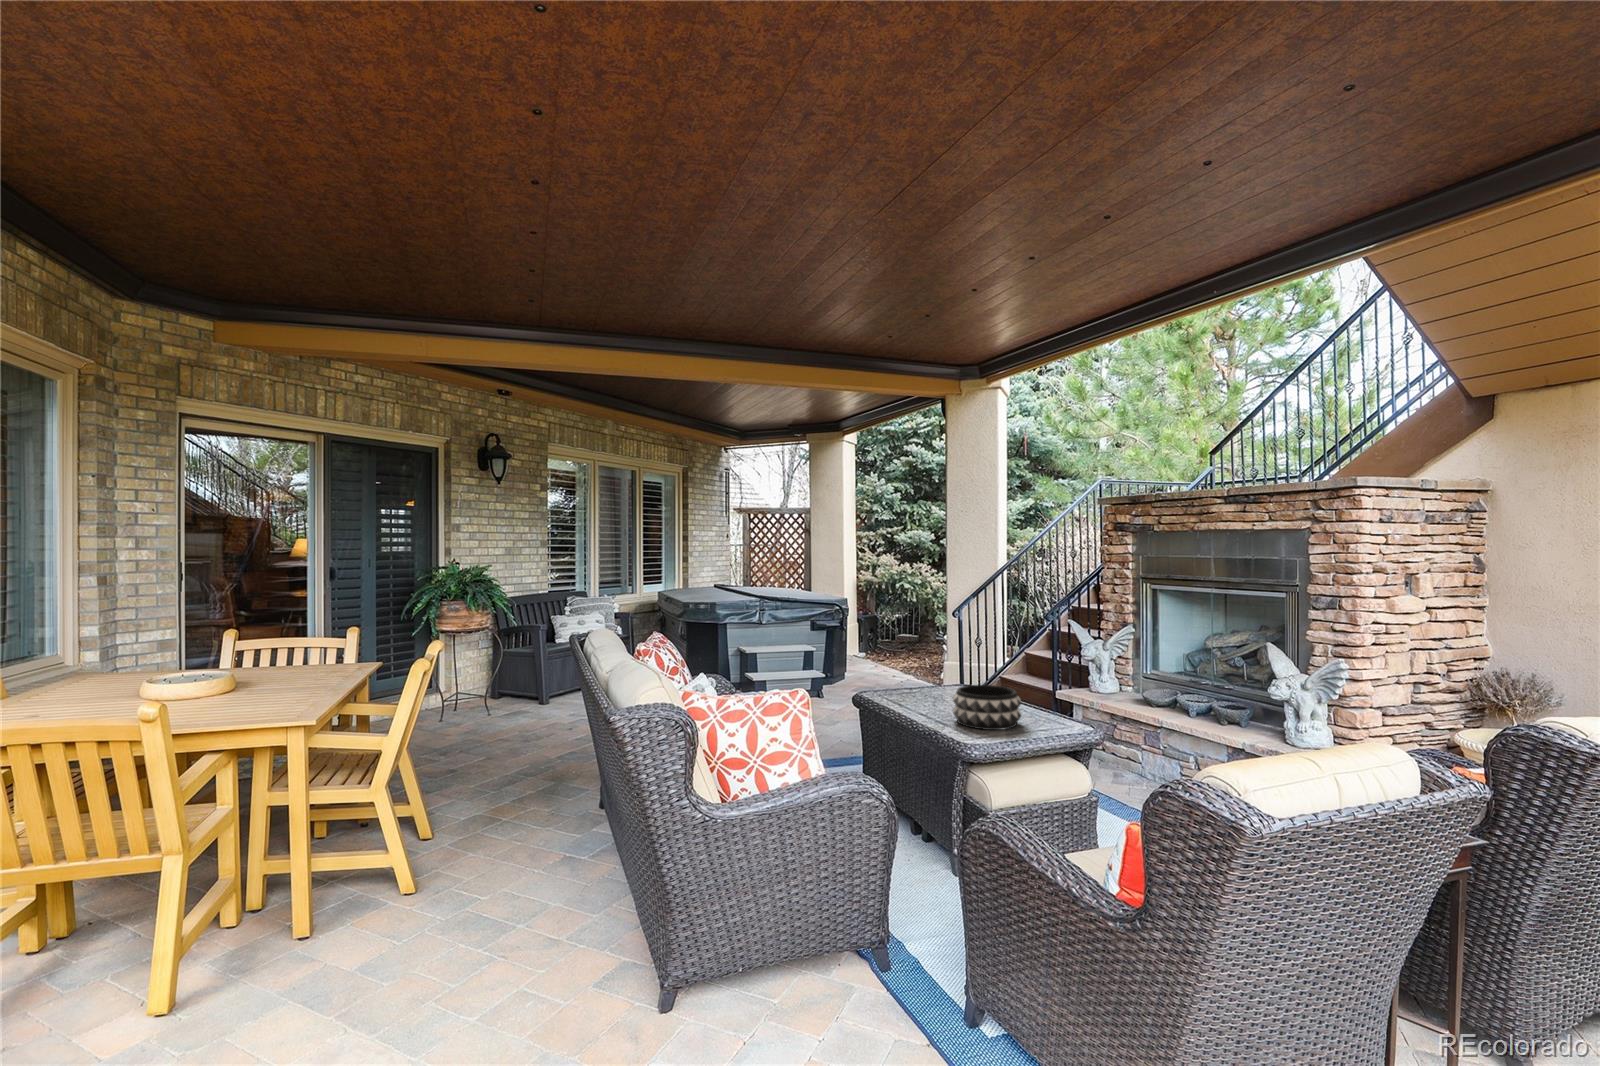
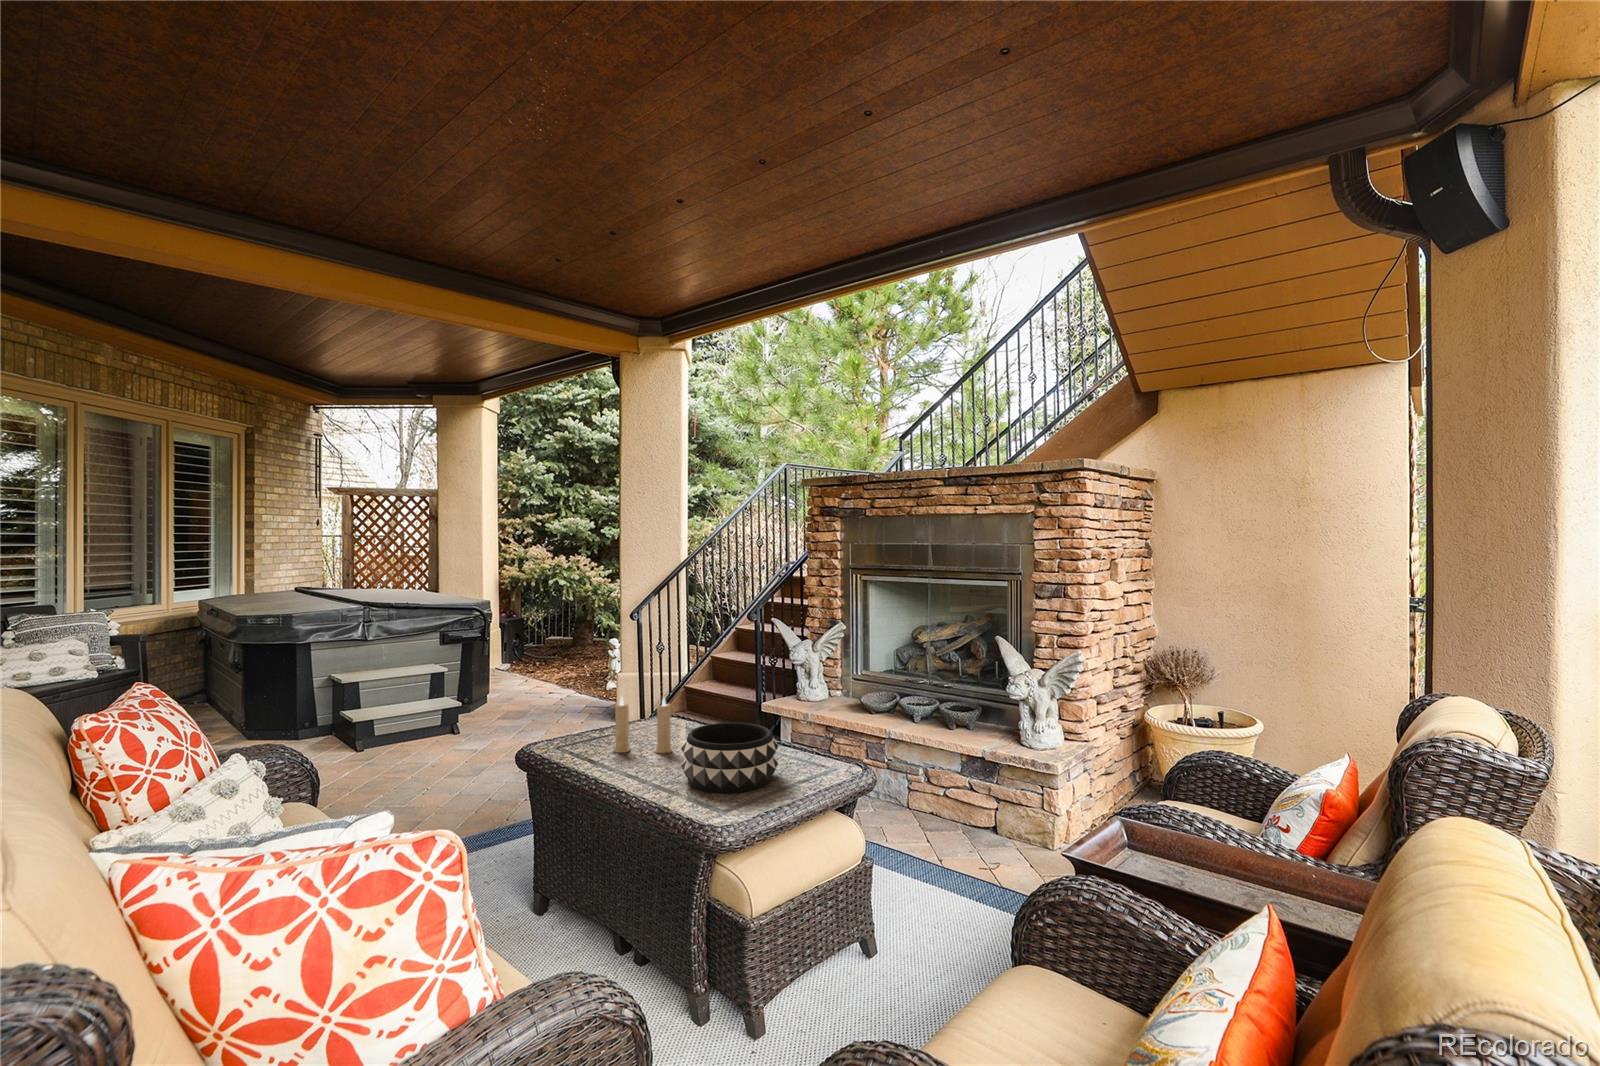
candle: none [913,662,954,705] -> present [613,697,672,753]

